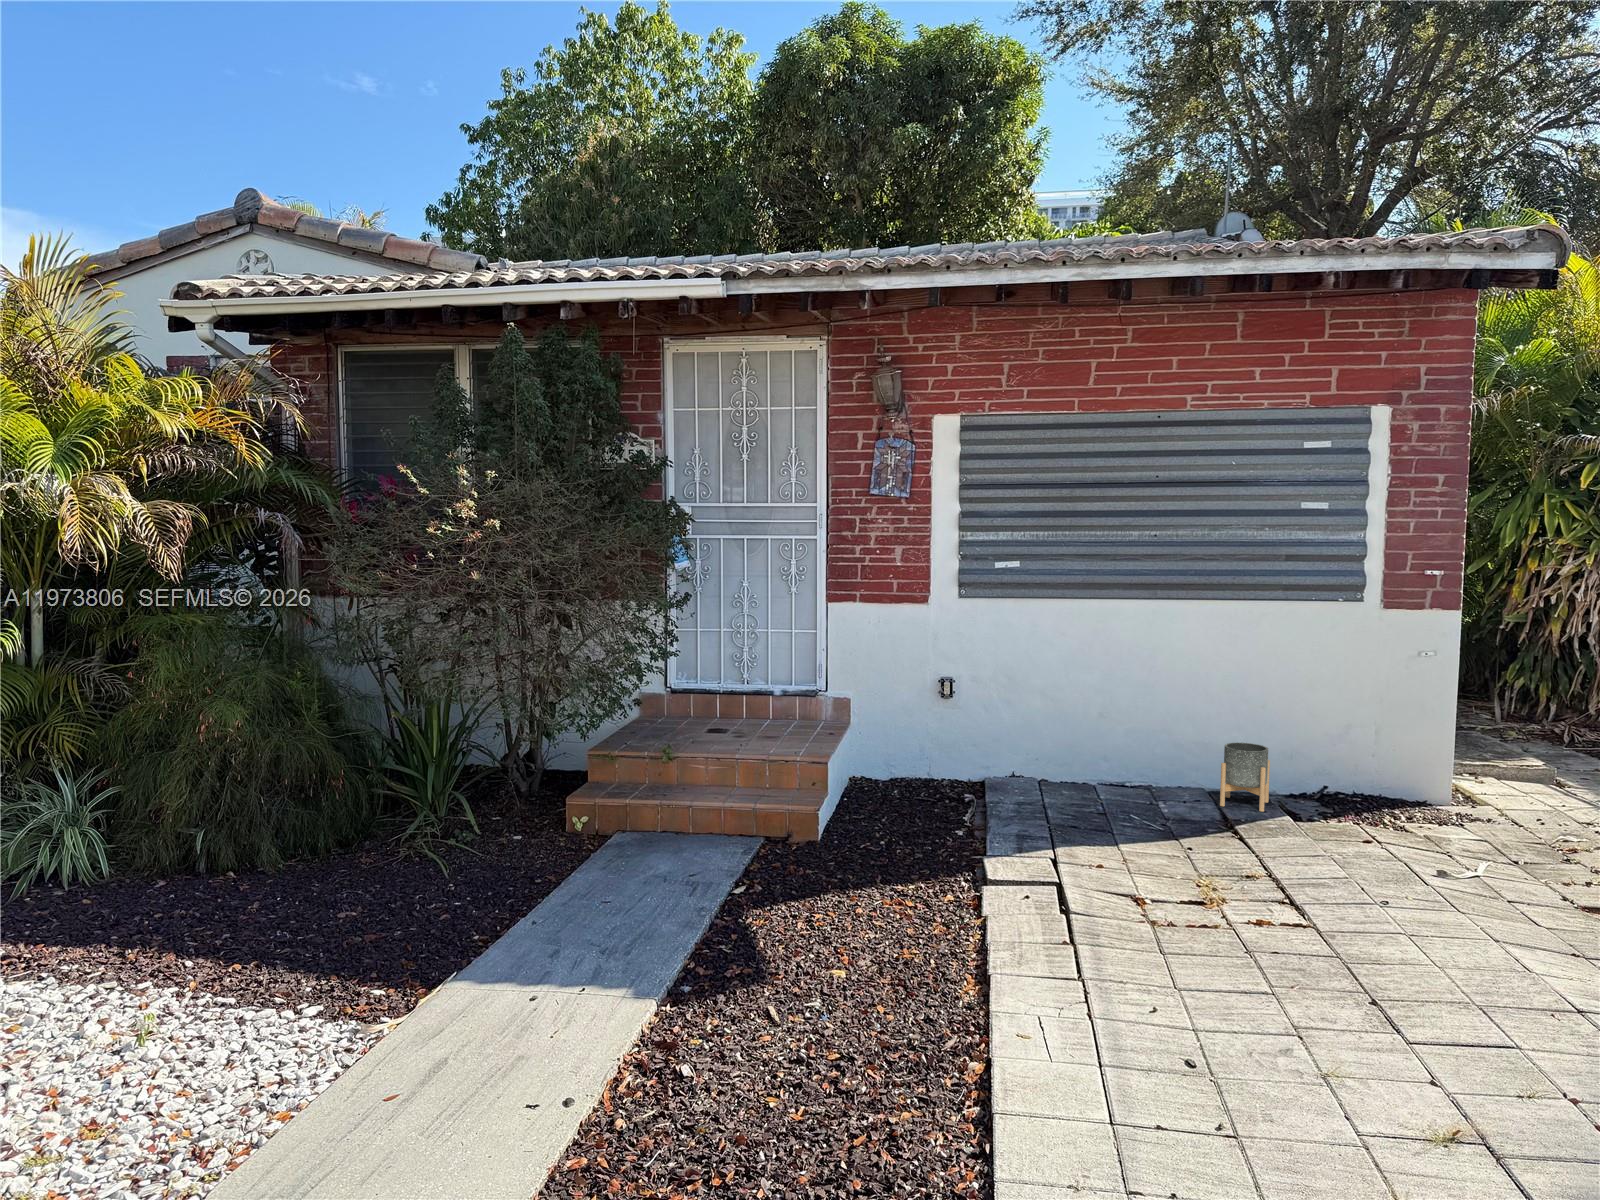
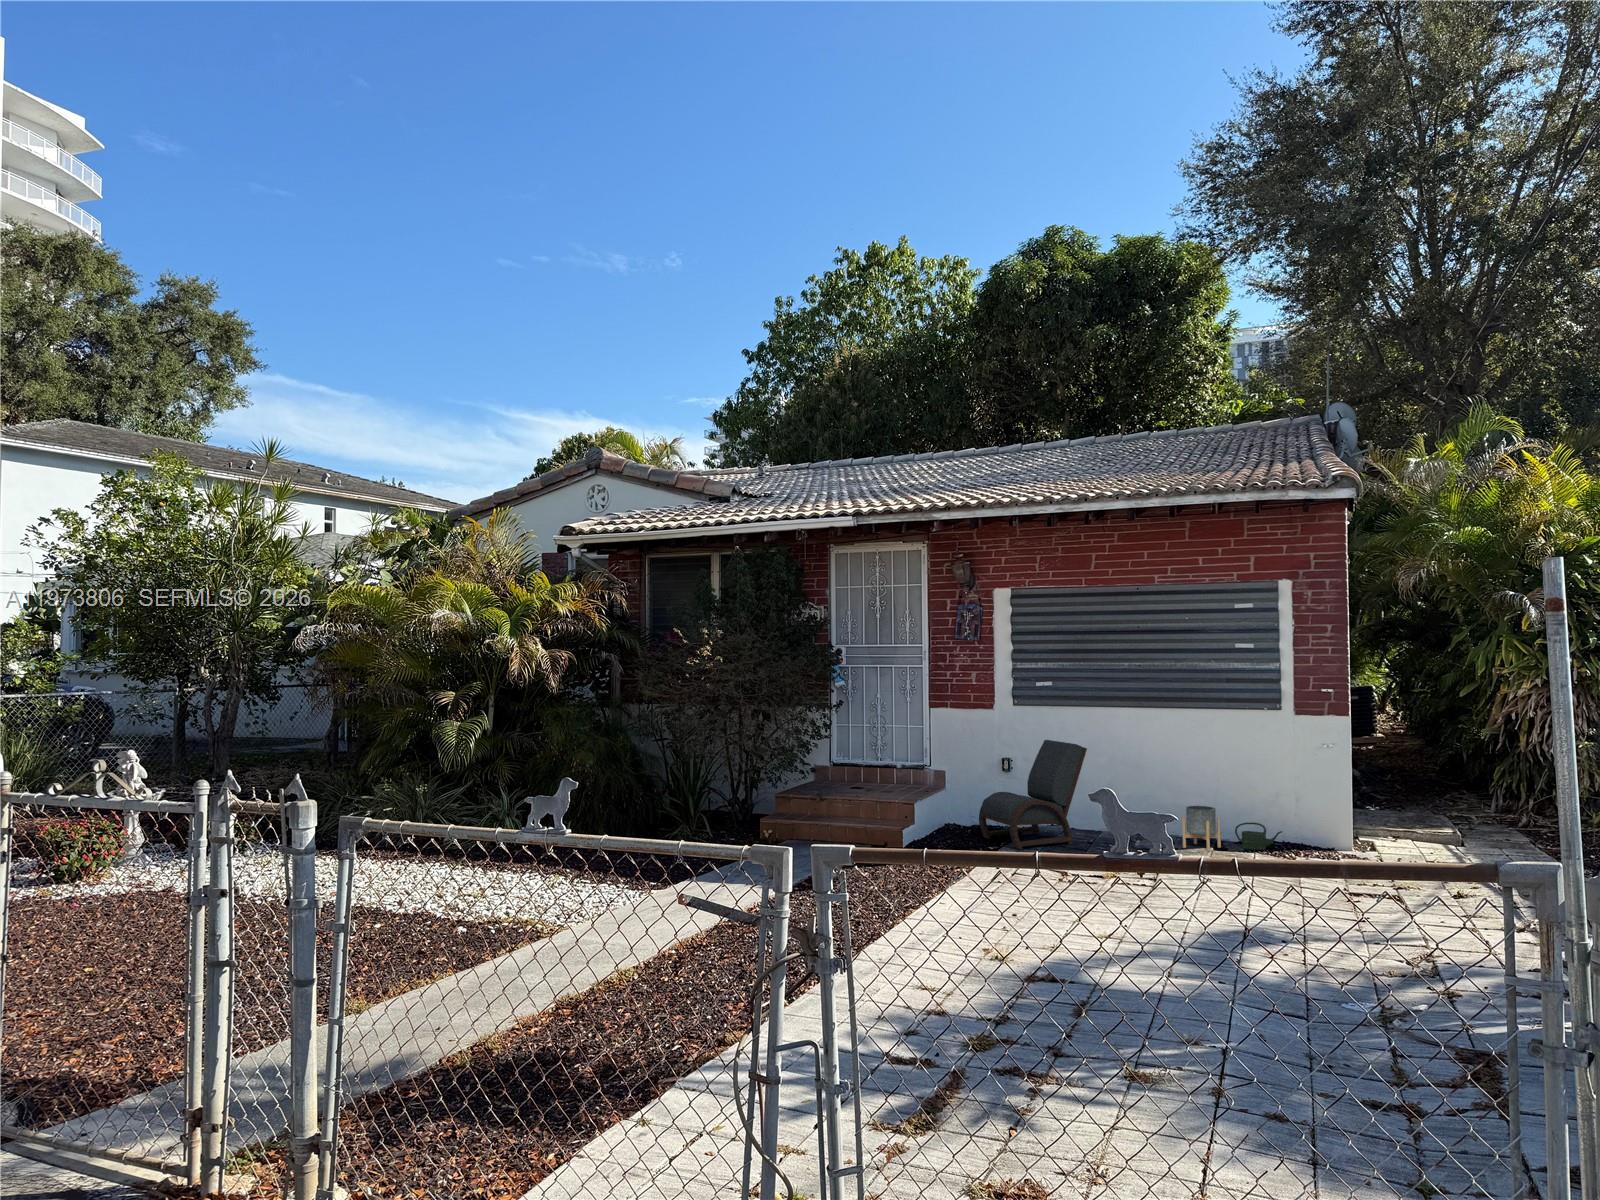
lounge chair: none [918,648,1082,826] -> present [979,740,1087,849]
watering can: none [1287,765,1356,804] -> present [1235,822,1282,850]

